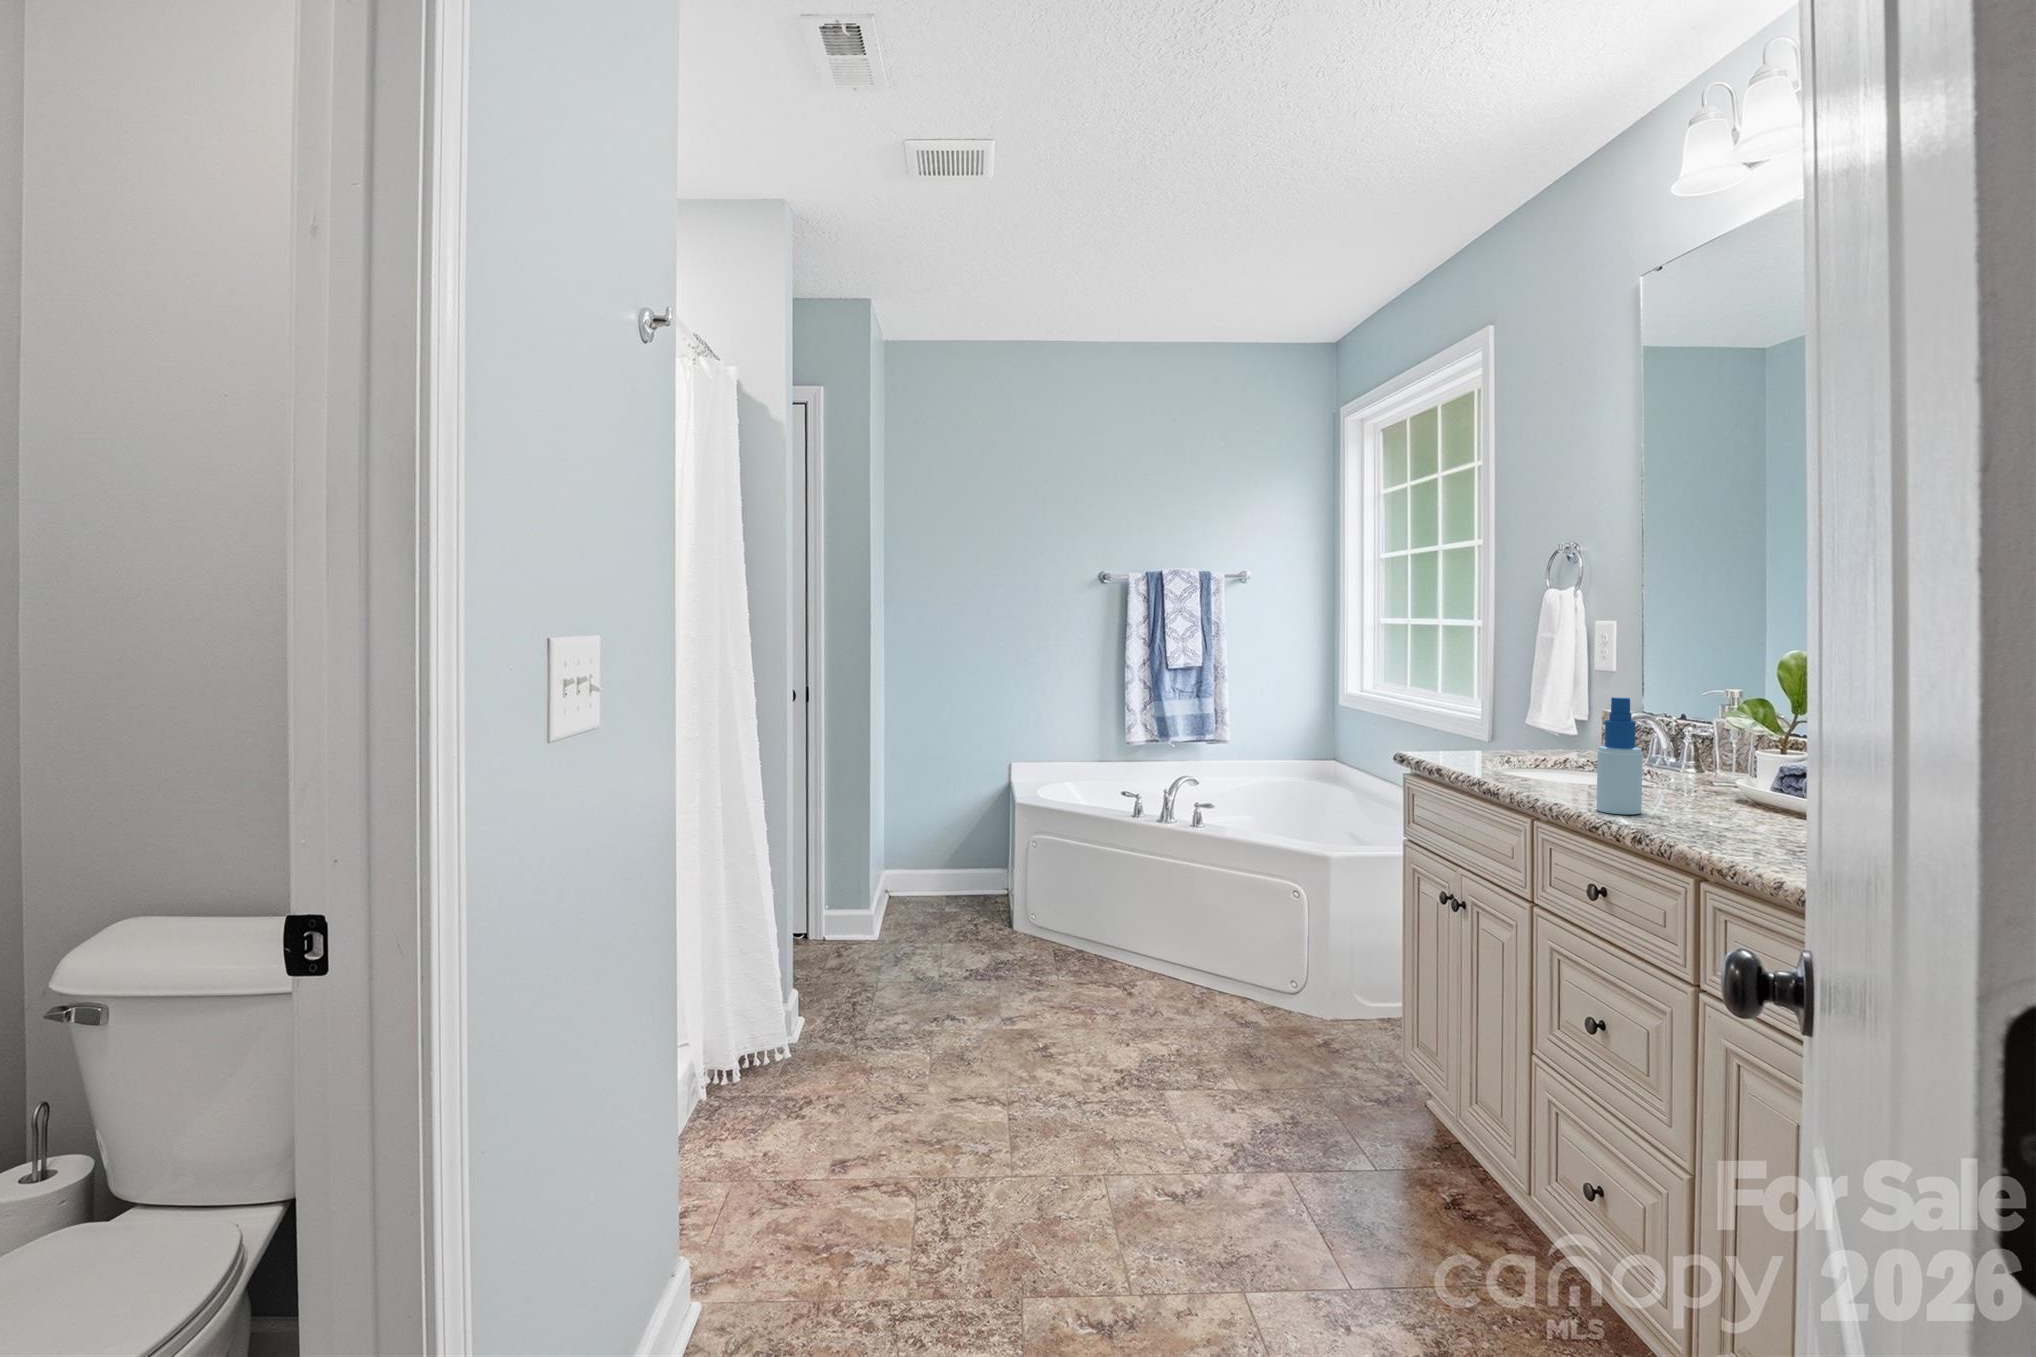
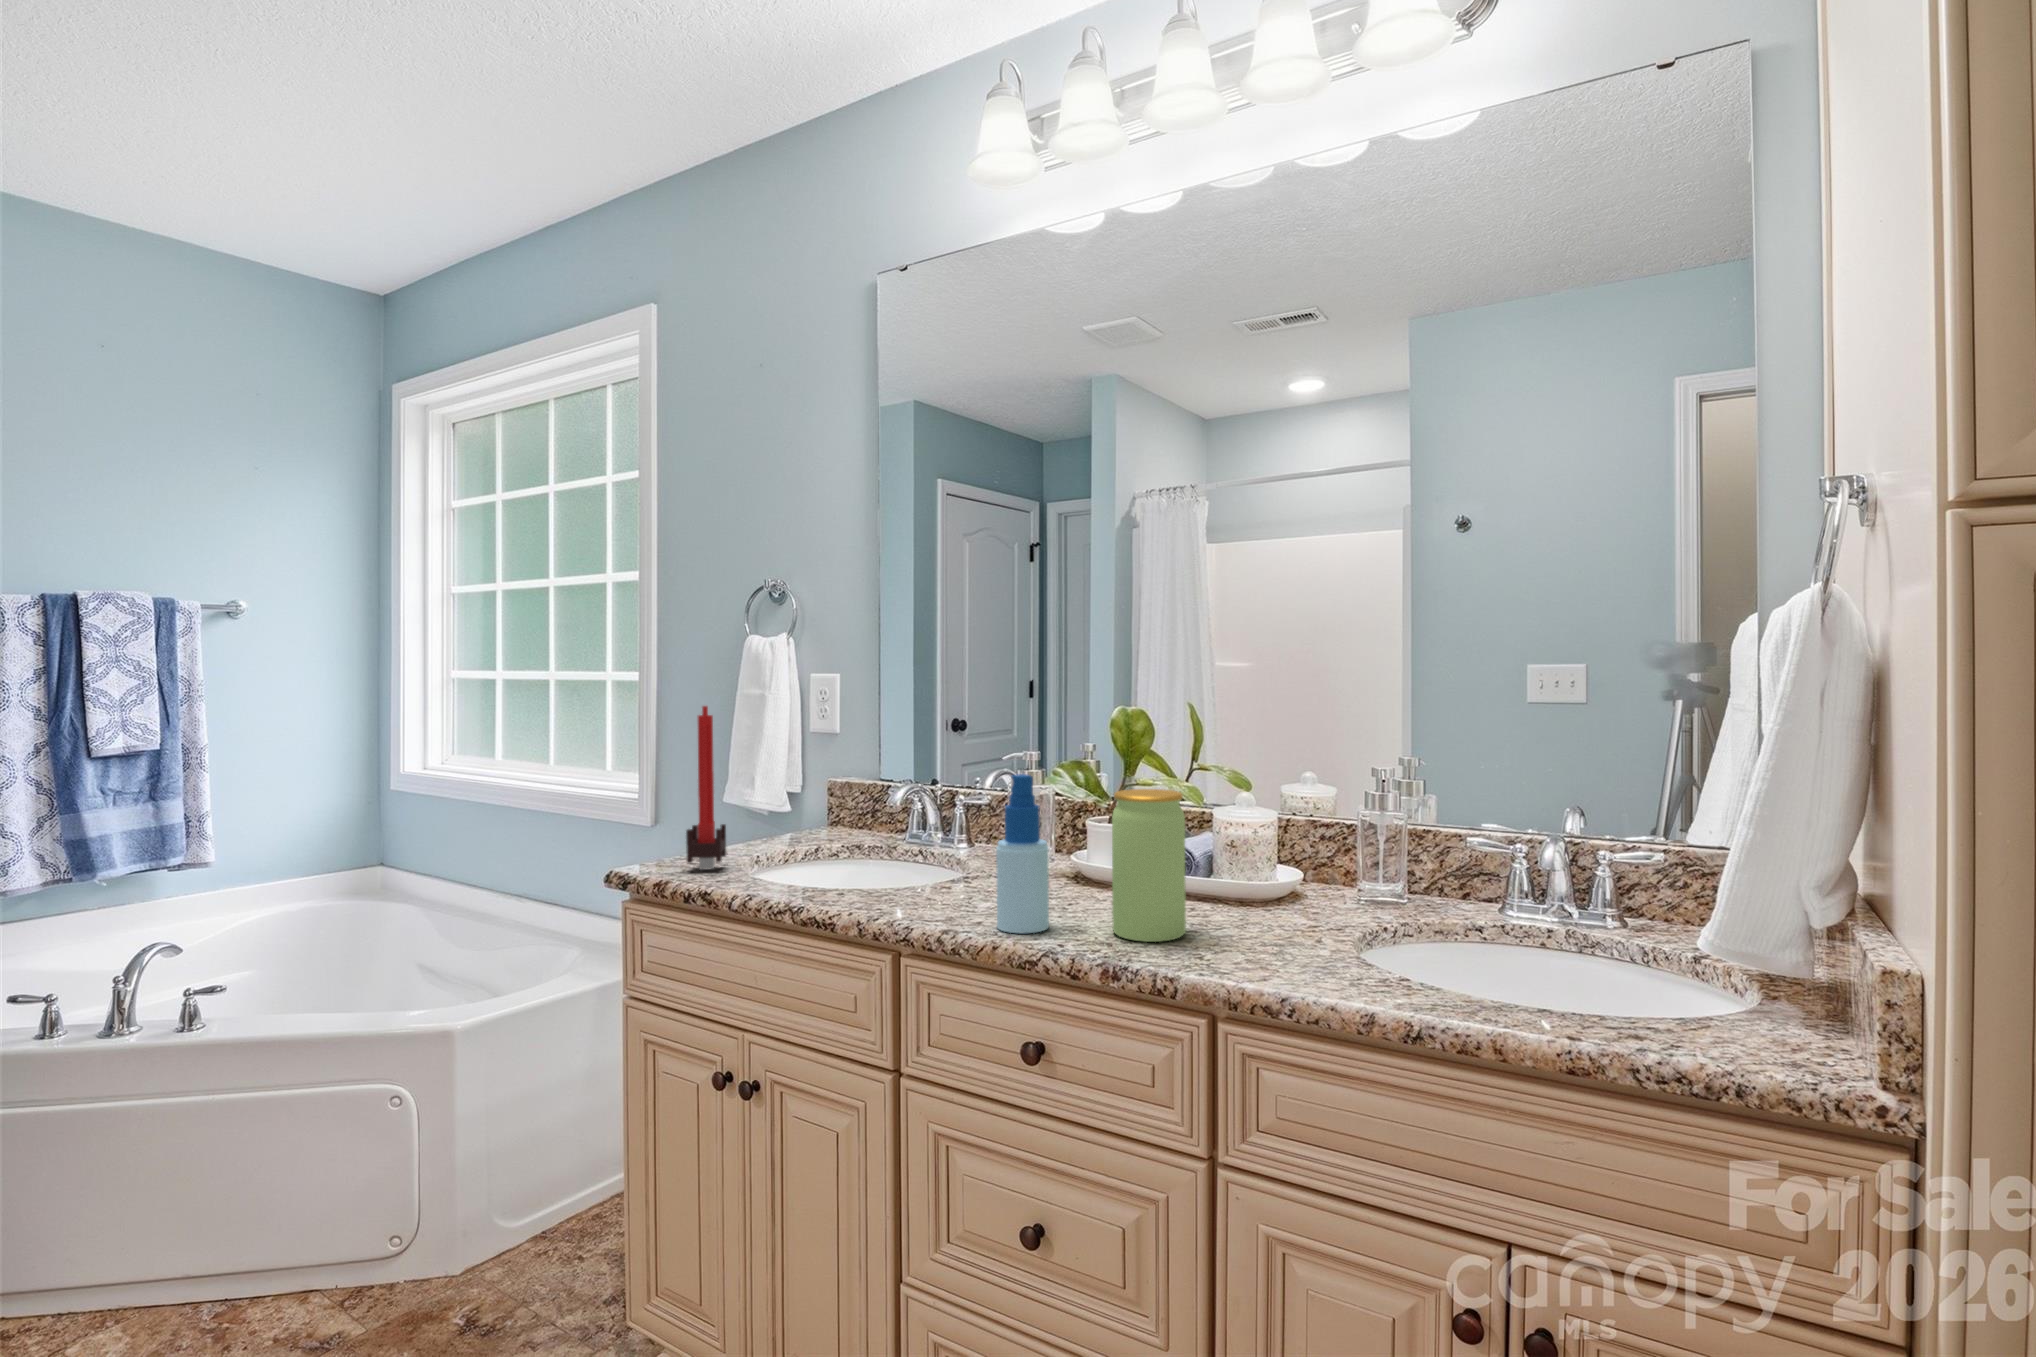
candle: none [1444,644,1477,761] -> present [686,706,726,869]
jar: none [1681,715,1752,833] -> present [1112,789,1186,942]

